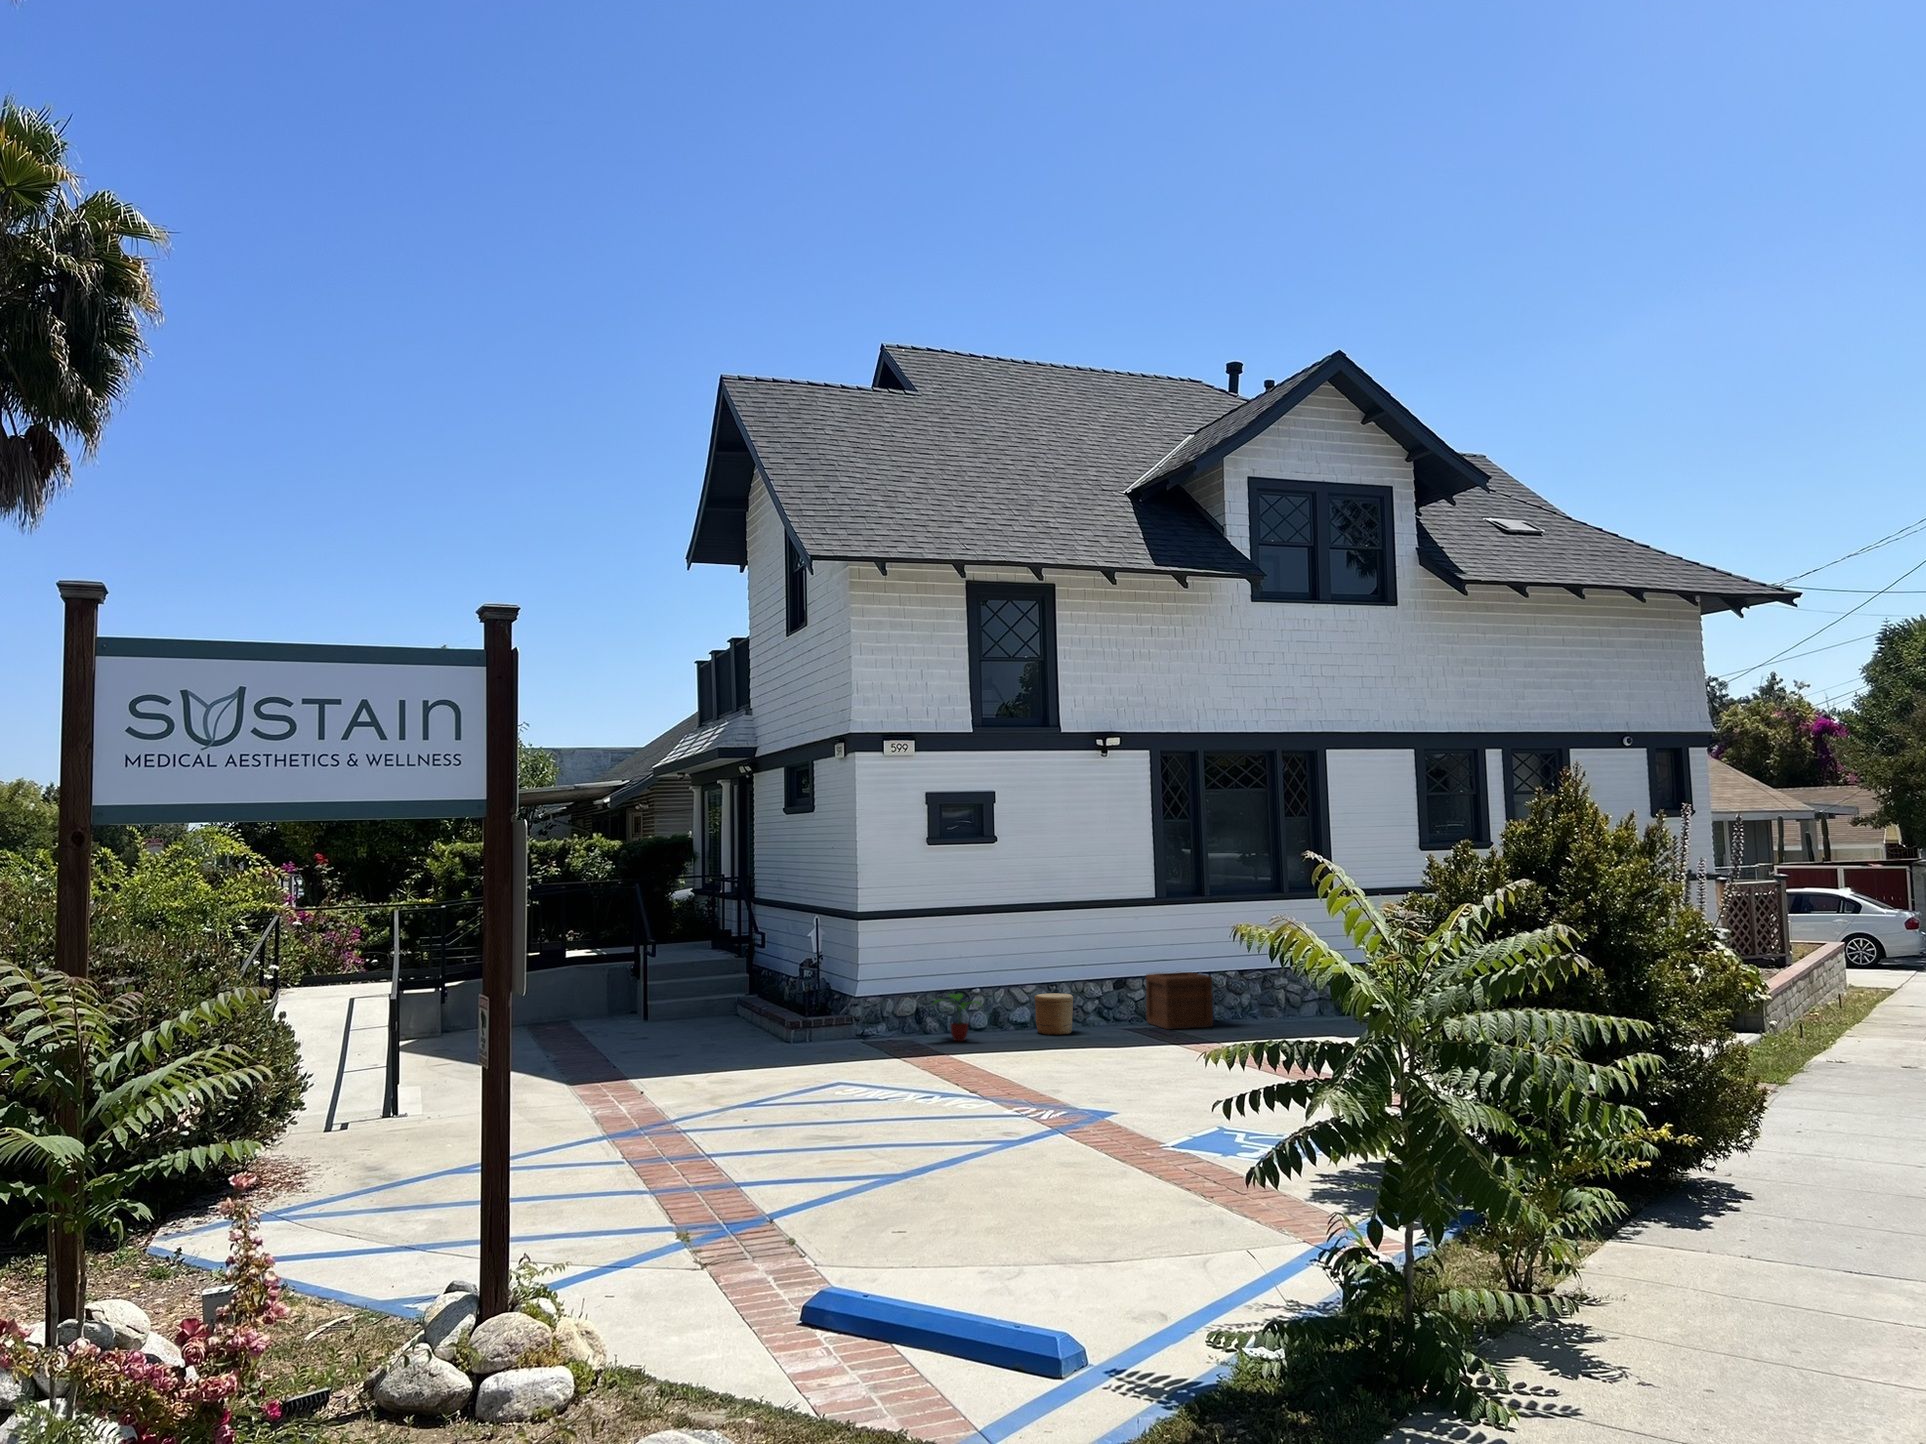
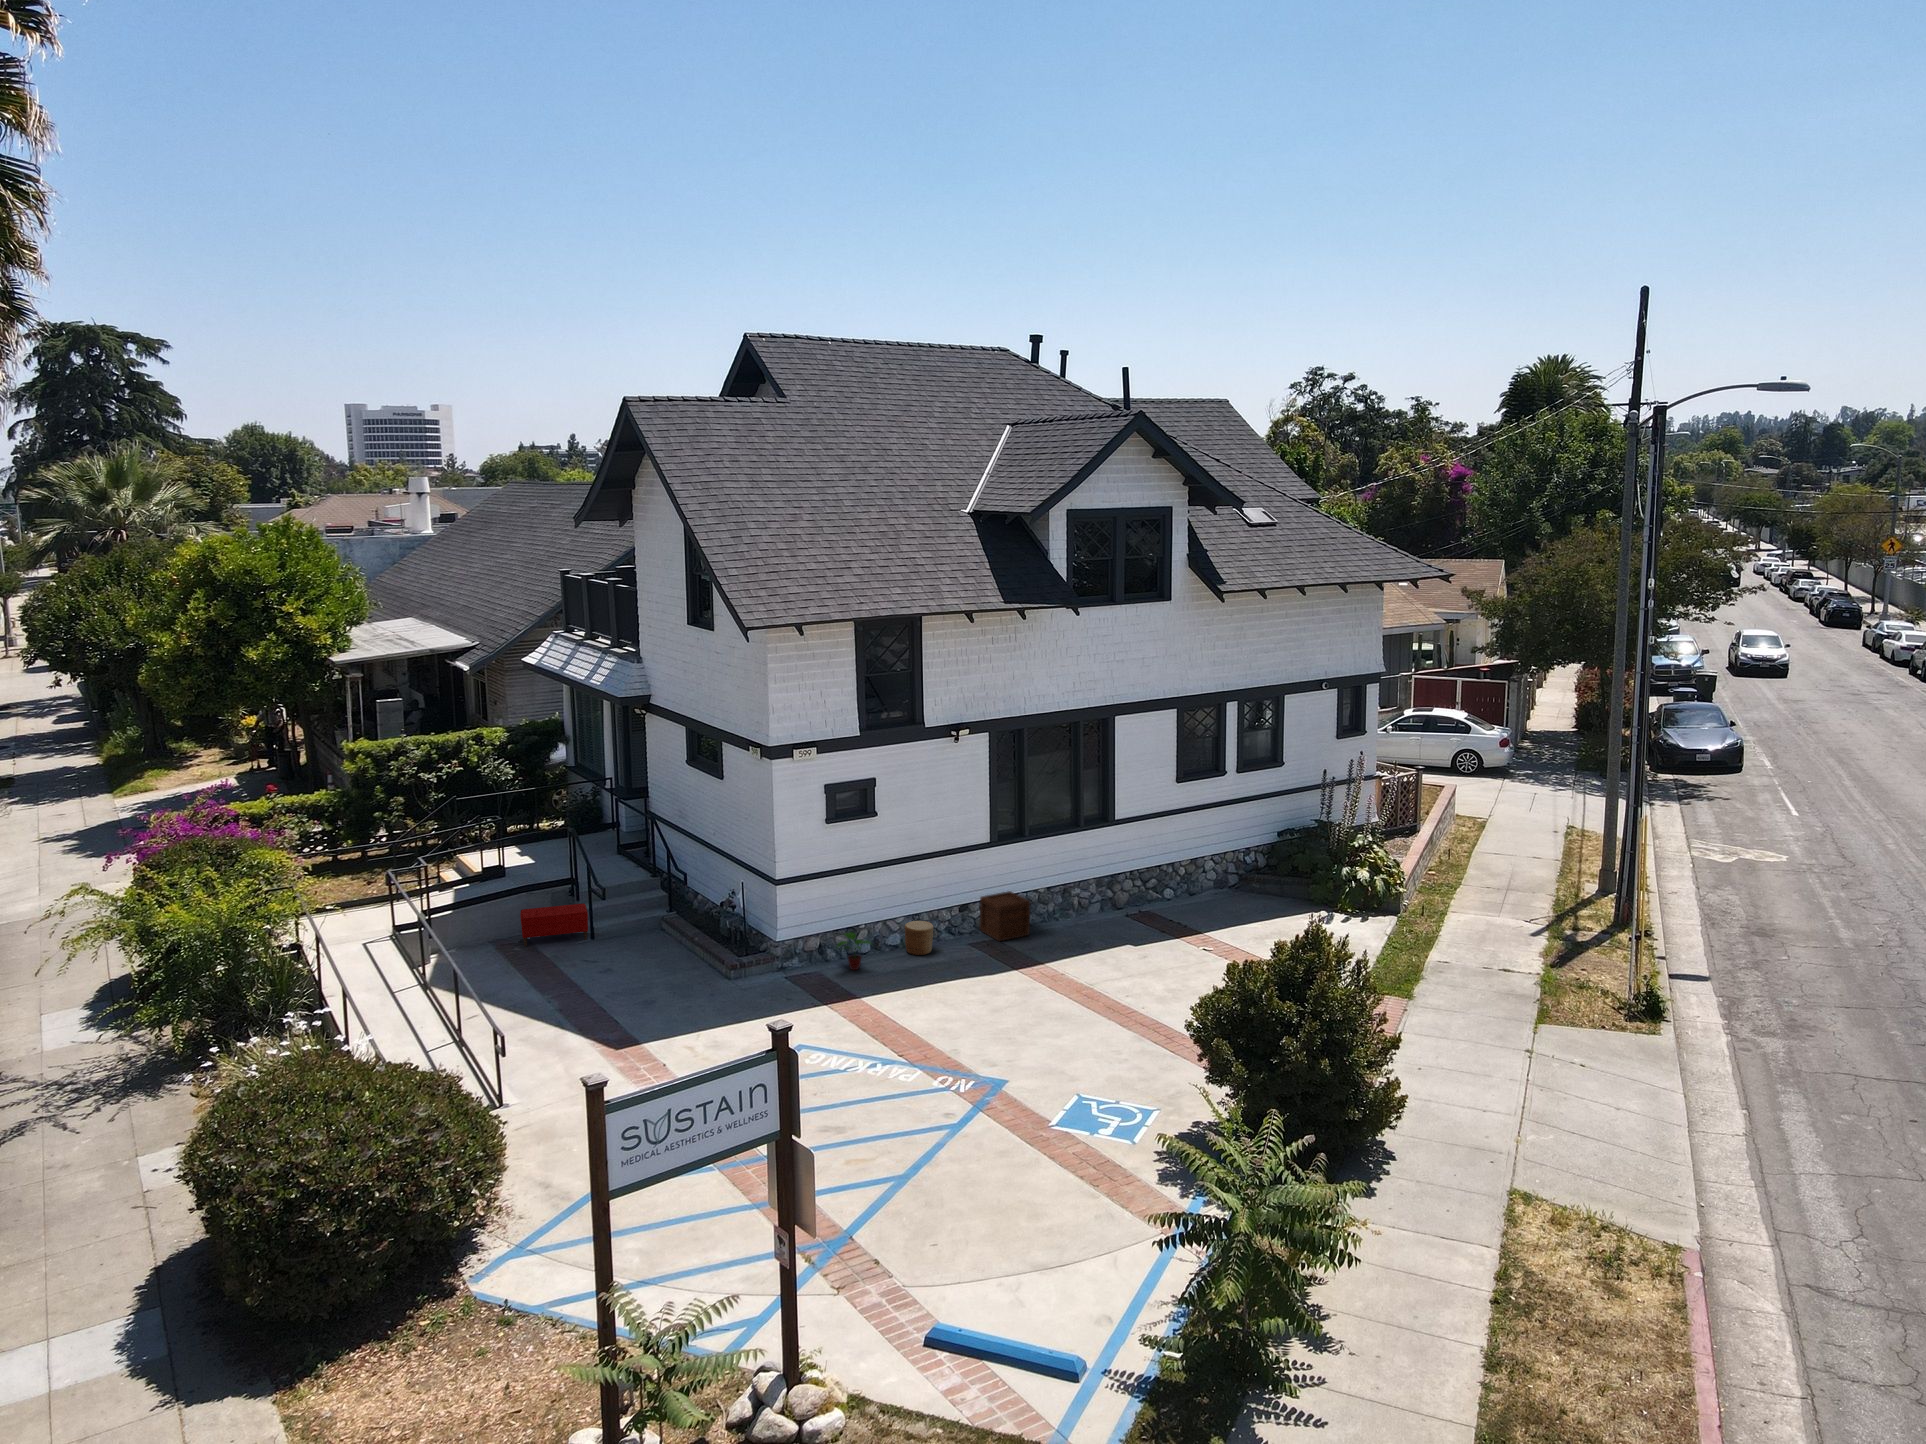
bench: none [576,980,660,1022] -> present [520,903,588,946]

